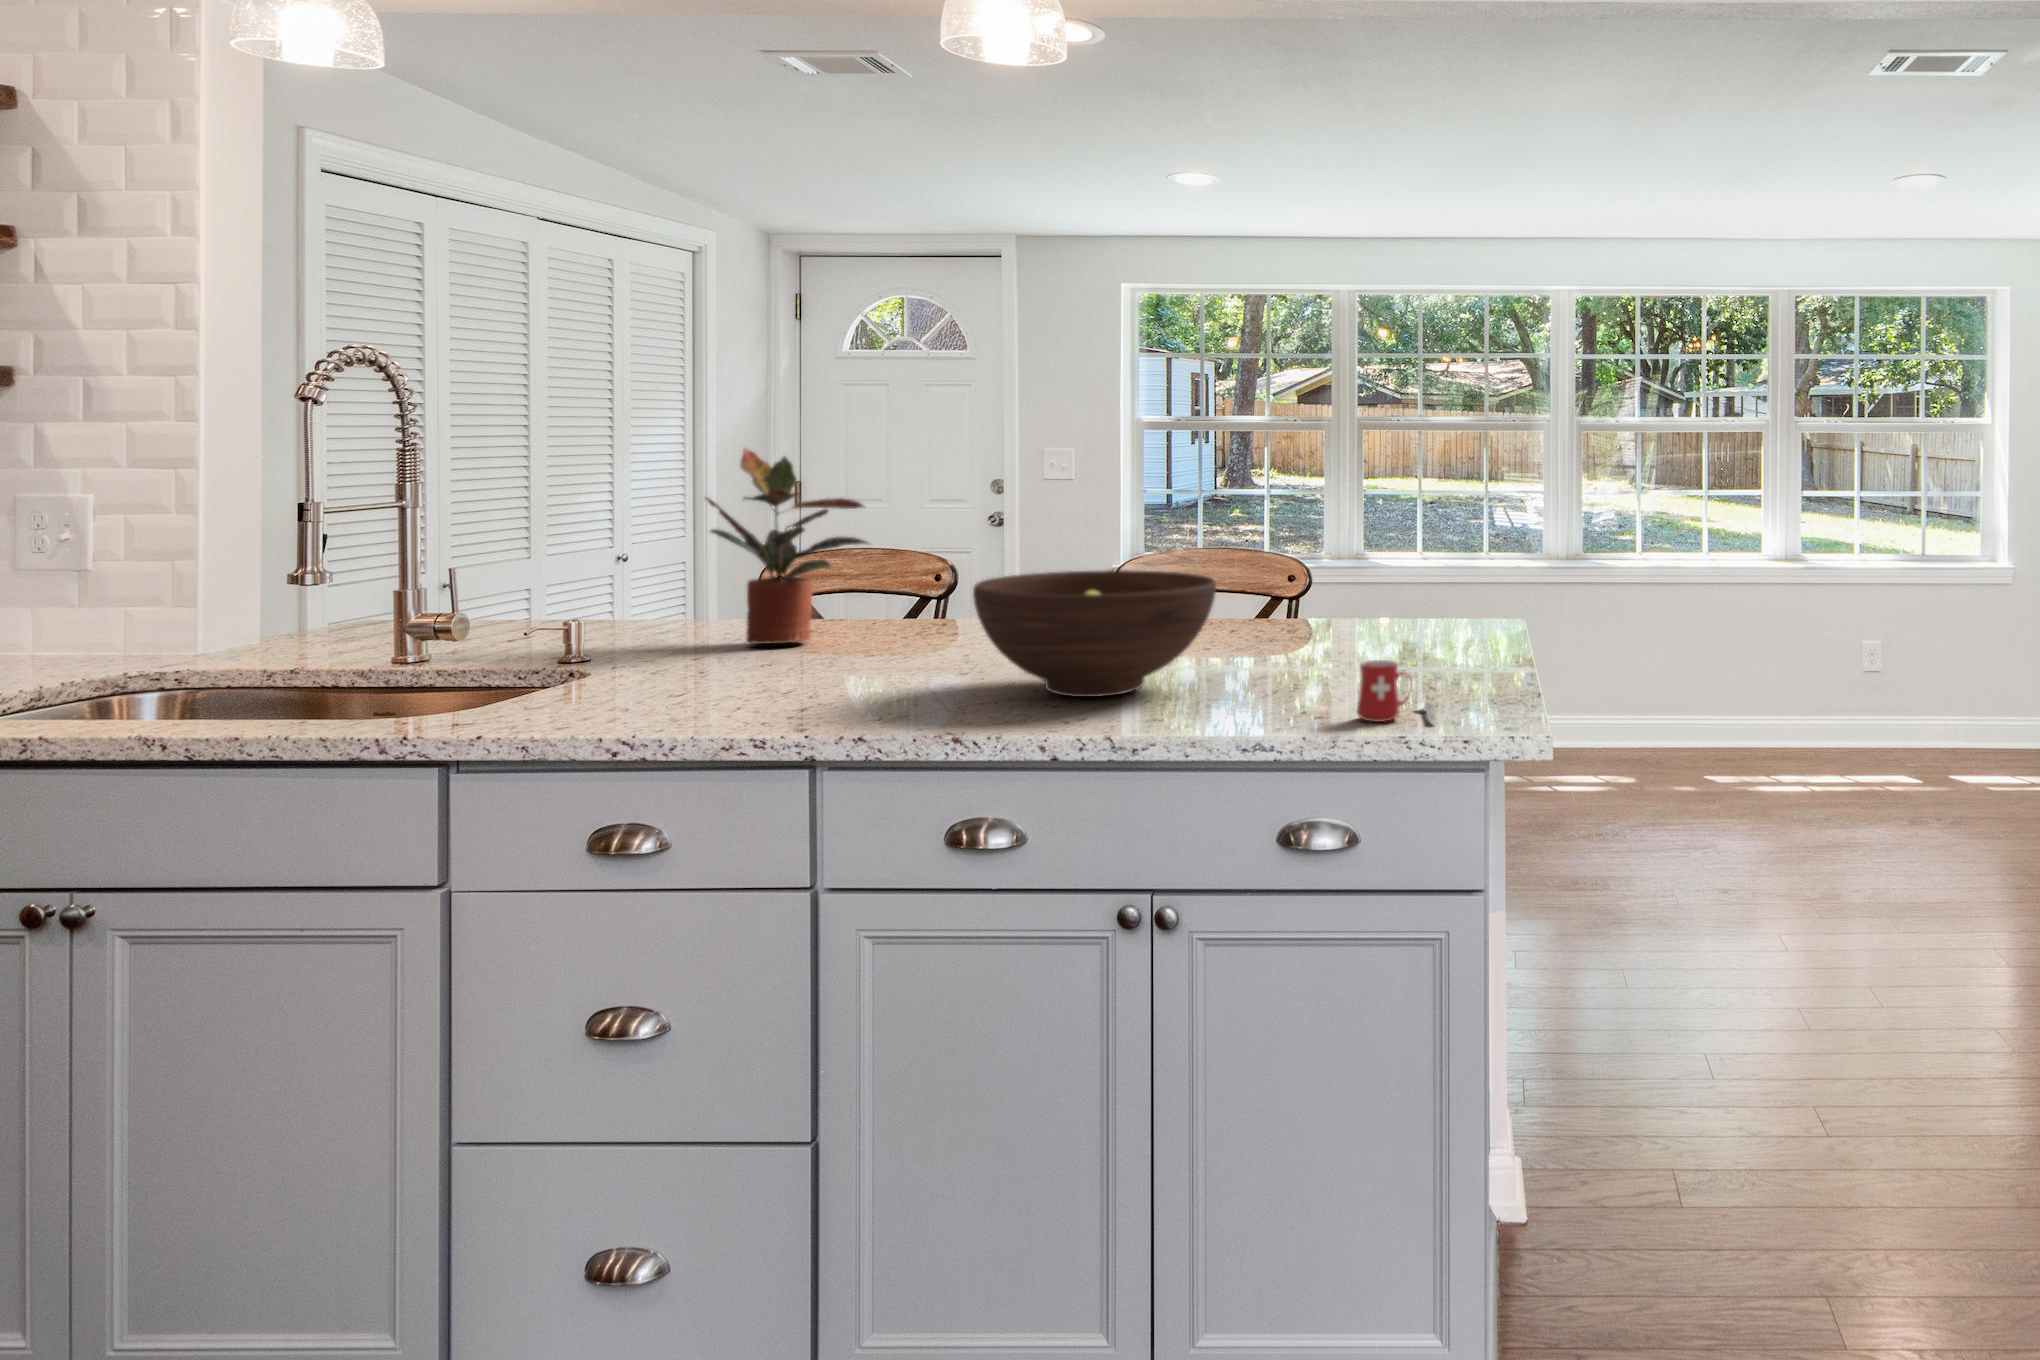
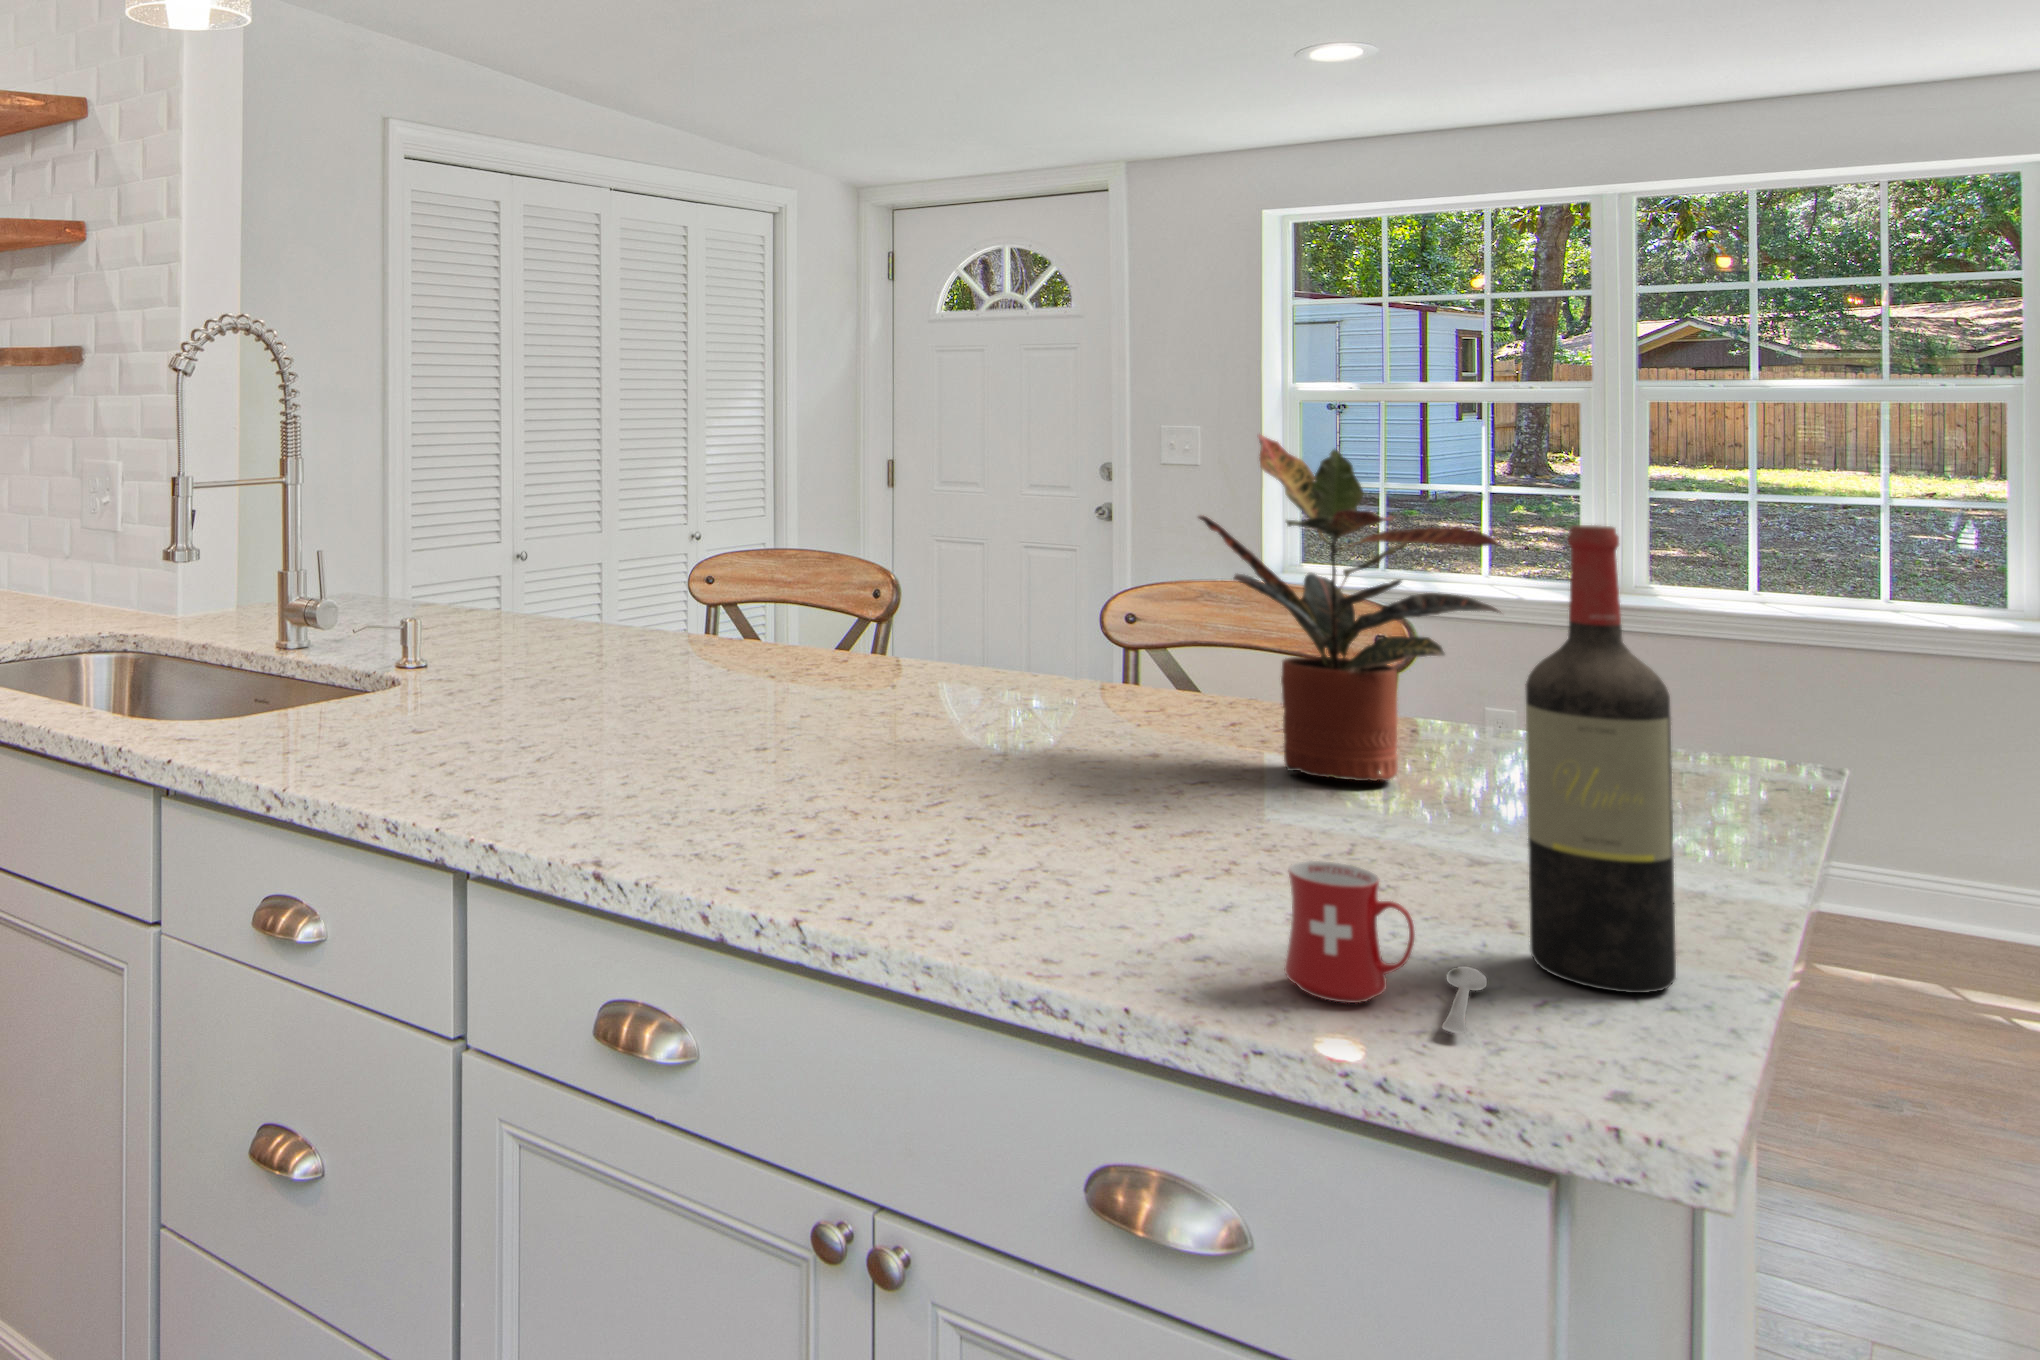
potted plant: present [705,449,868,644] -> present [1198,435,1501,781]
wine bottle: none [1442,494,1498,703] -> present [1525,525,1676,993]
fruit bowl: present [973,570,1216,697] -> none [705,613,1089,826]

